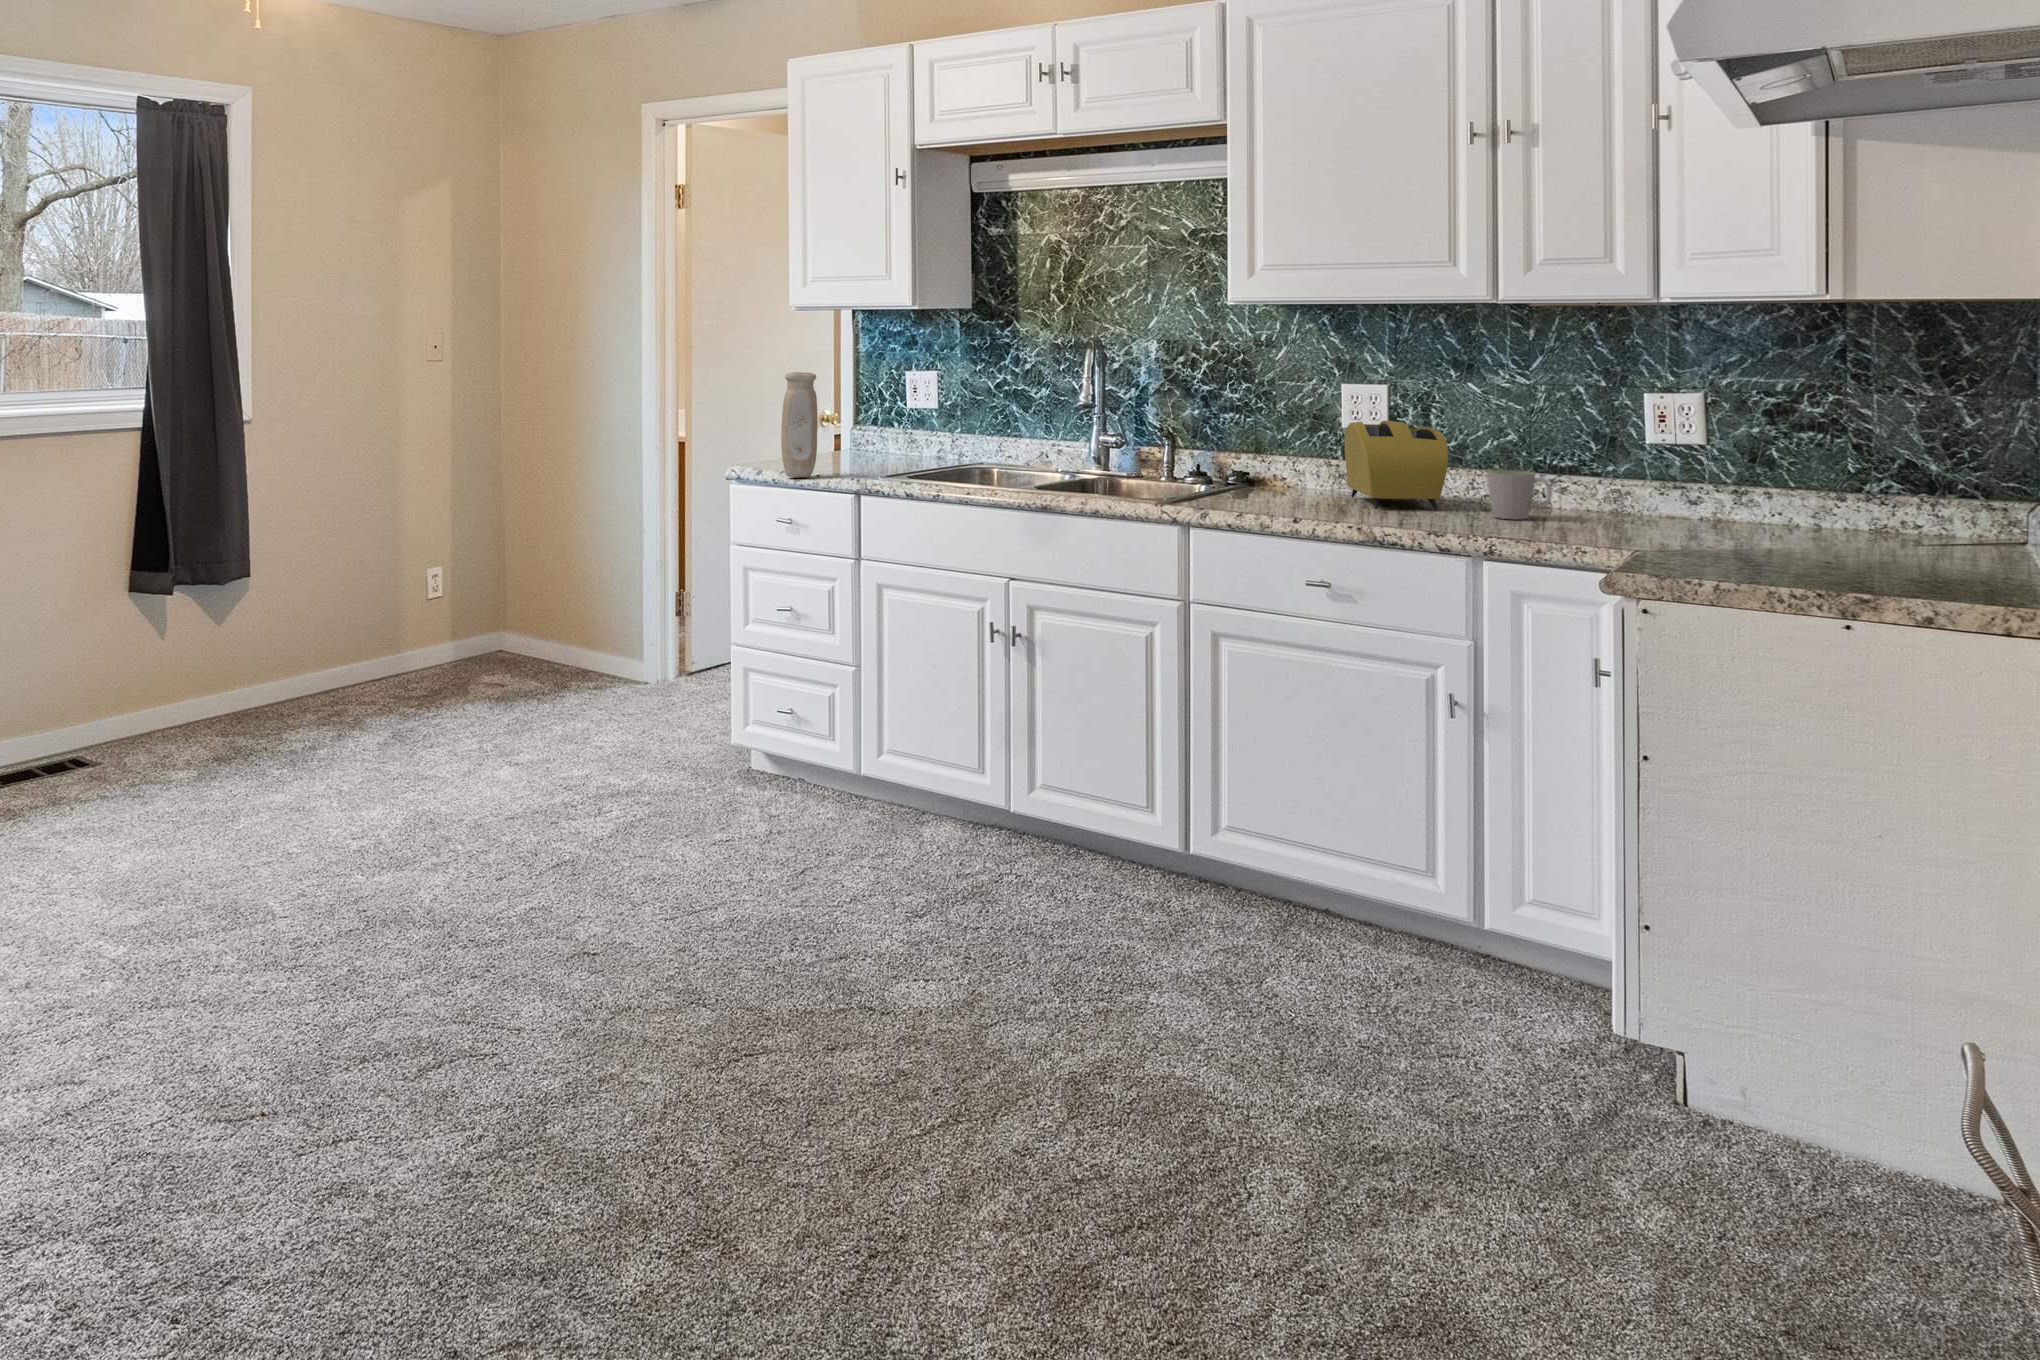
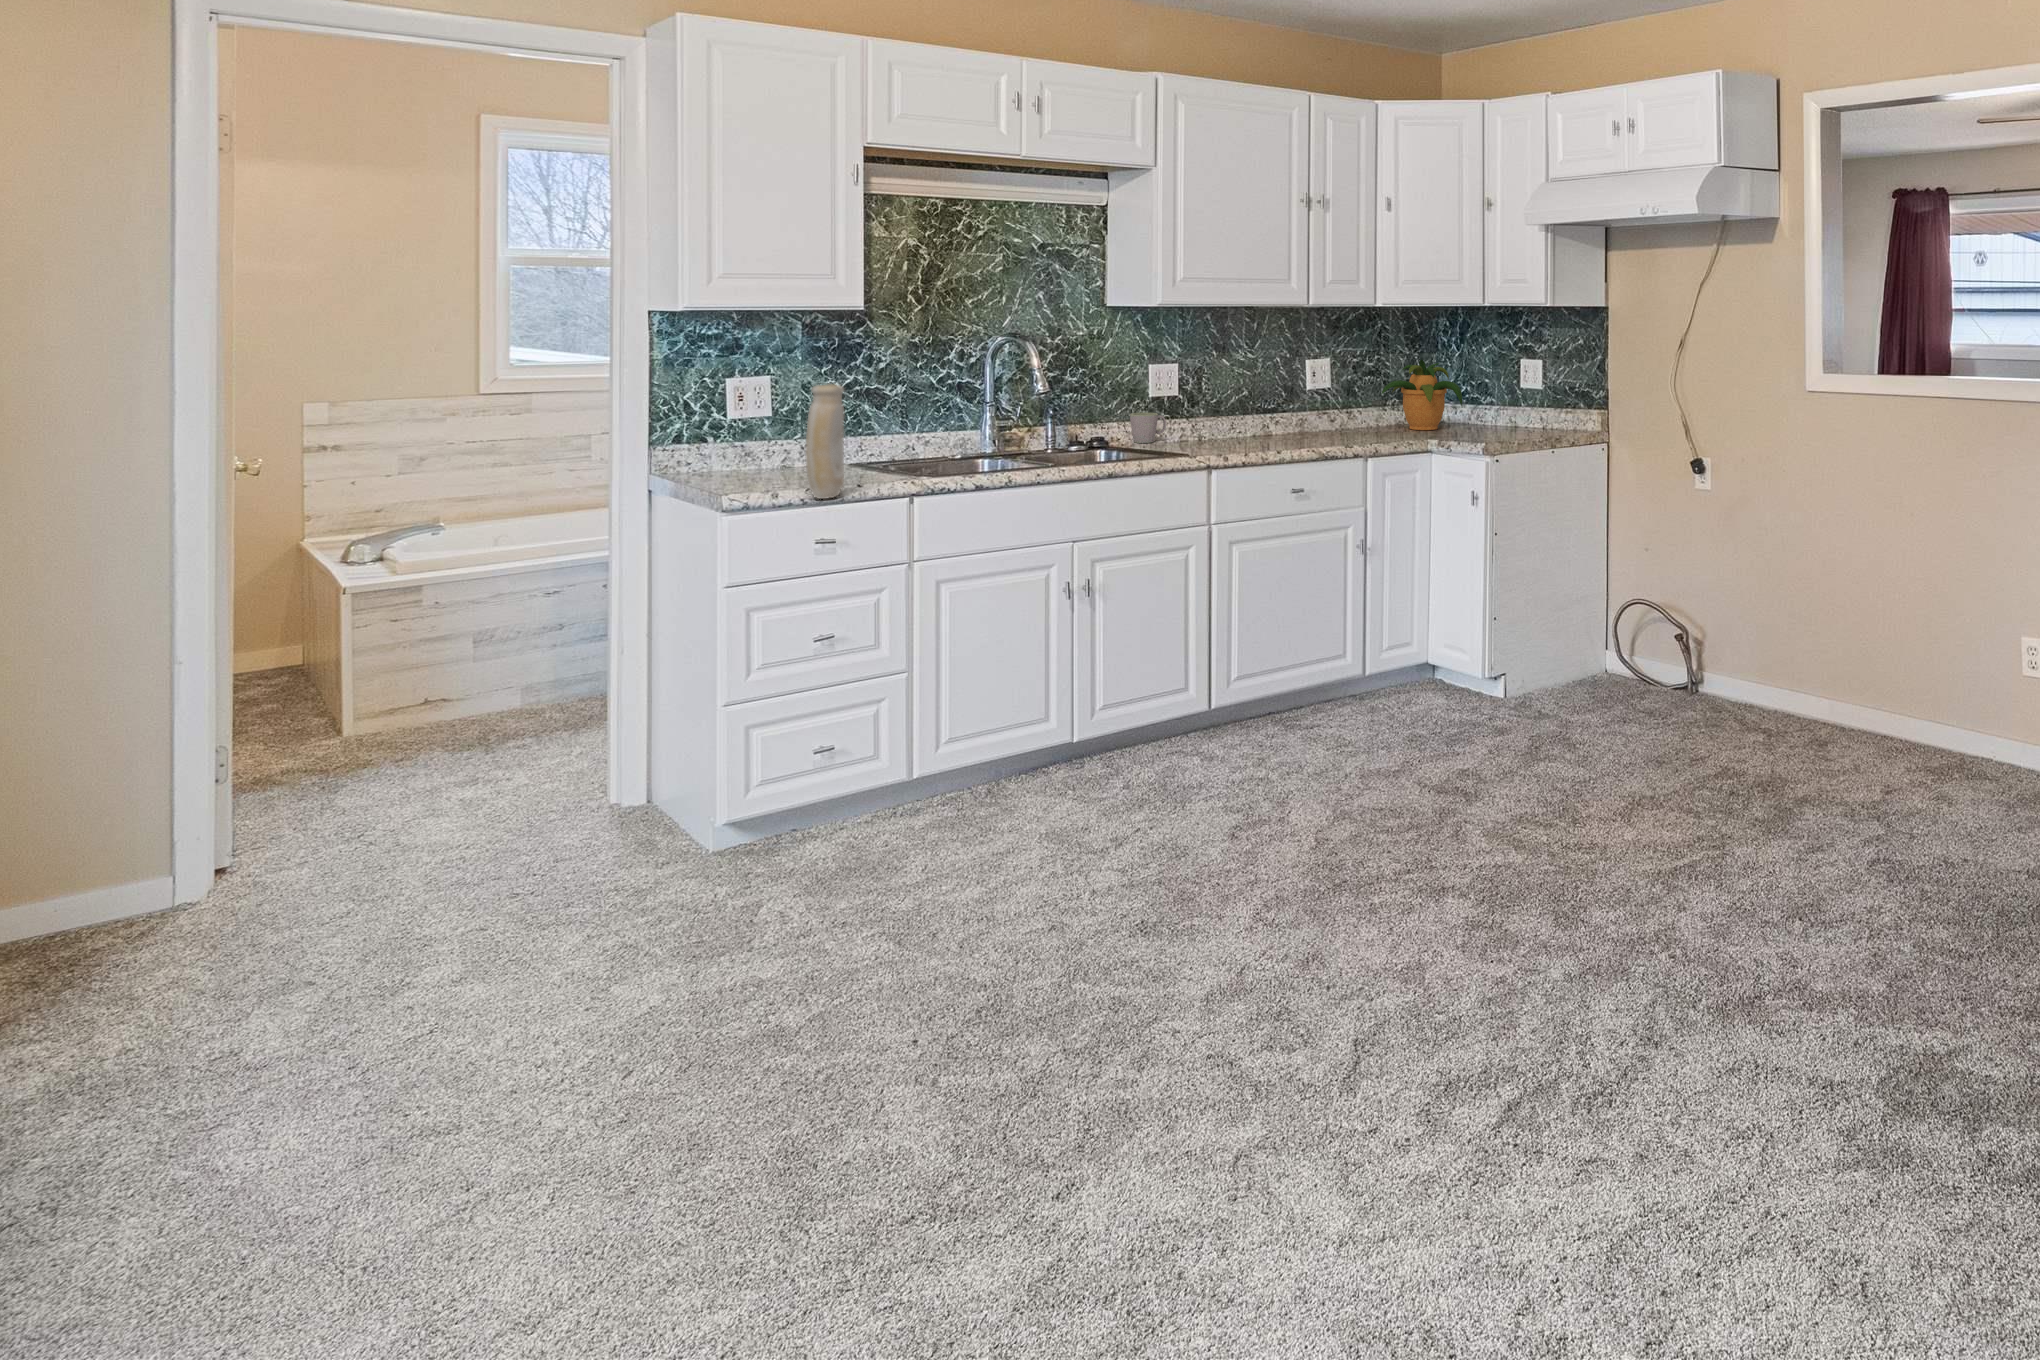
potted plant: none [1697,397,1906,543] -> present [1382,360,1462,430]
toaster: present [1345,421,1448,510] -> none [1195,388,1280,445]
mug: present [1487,470,1552,519] -> present [1130,413,1166,443]

